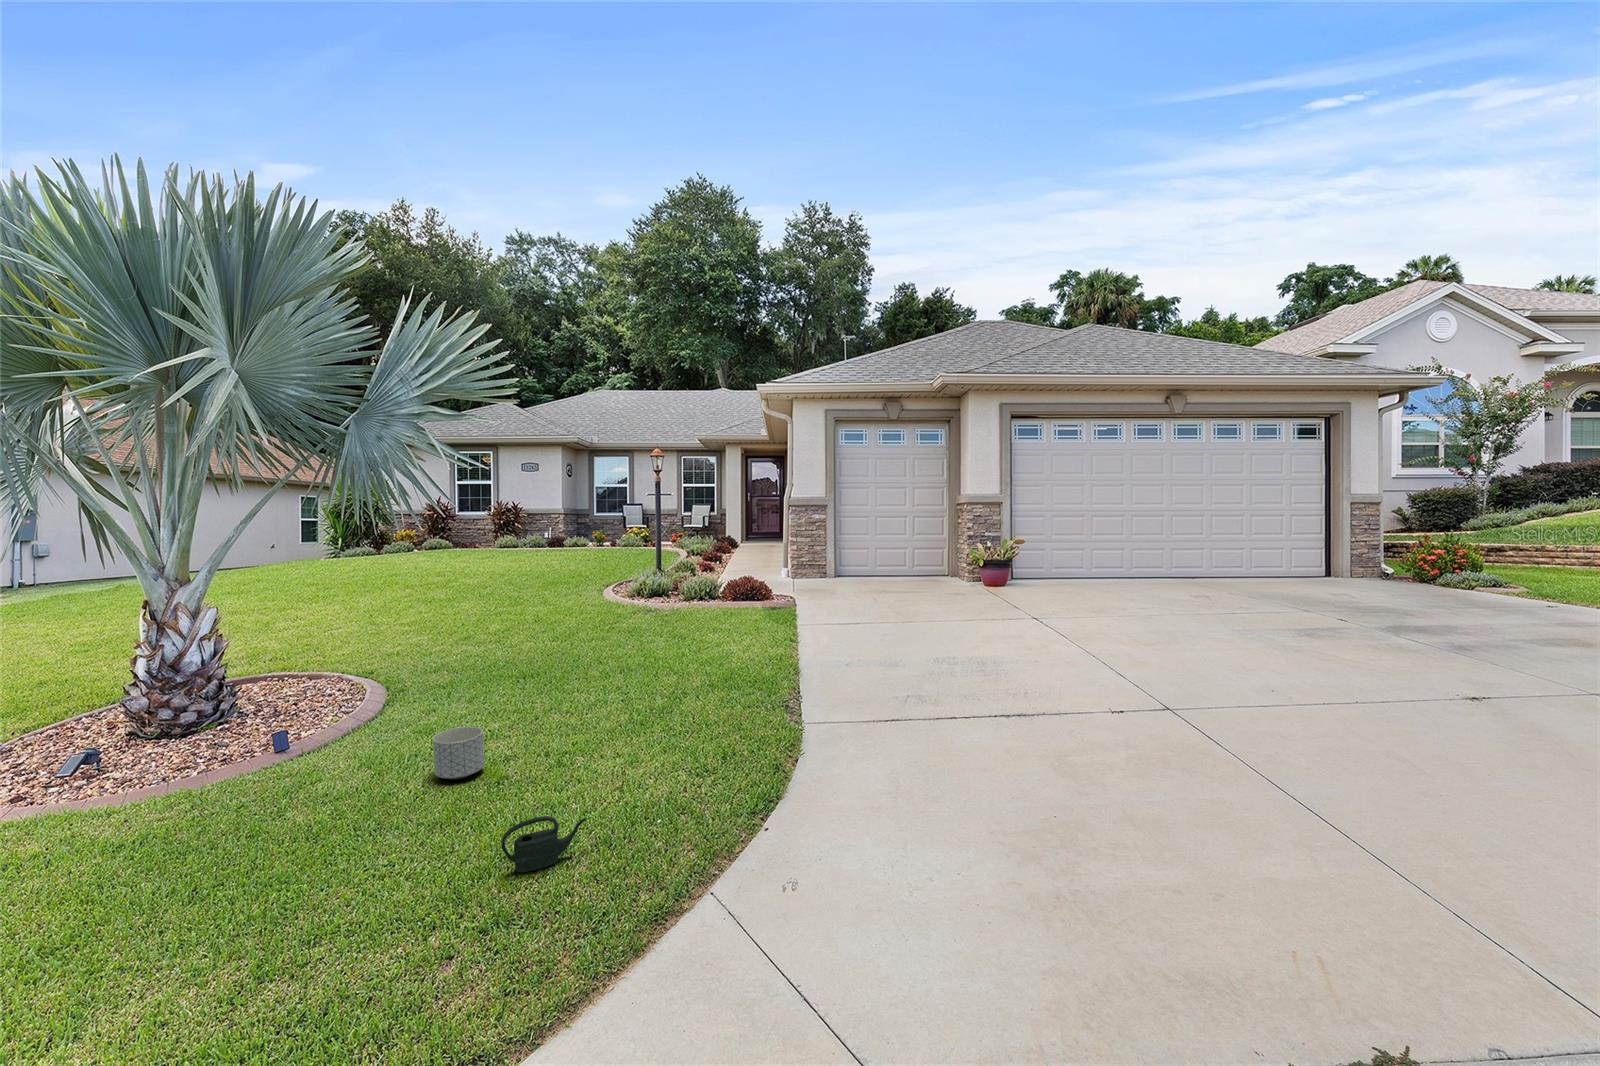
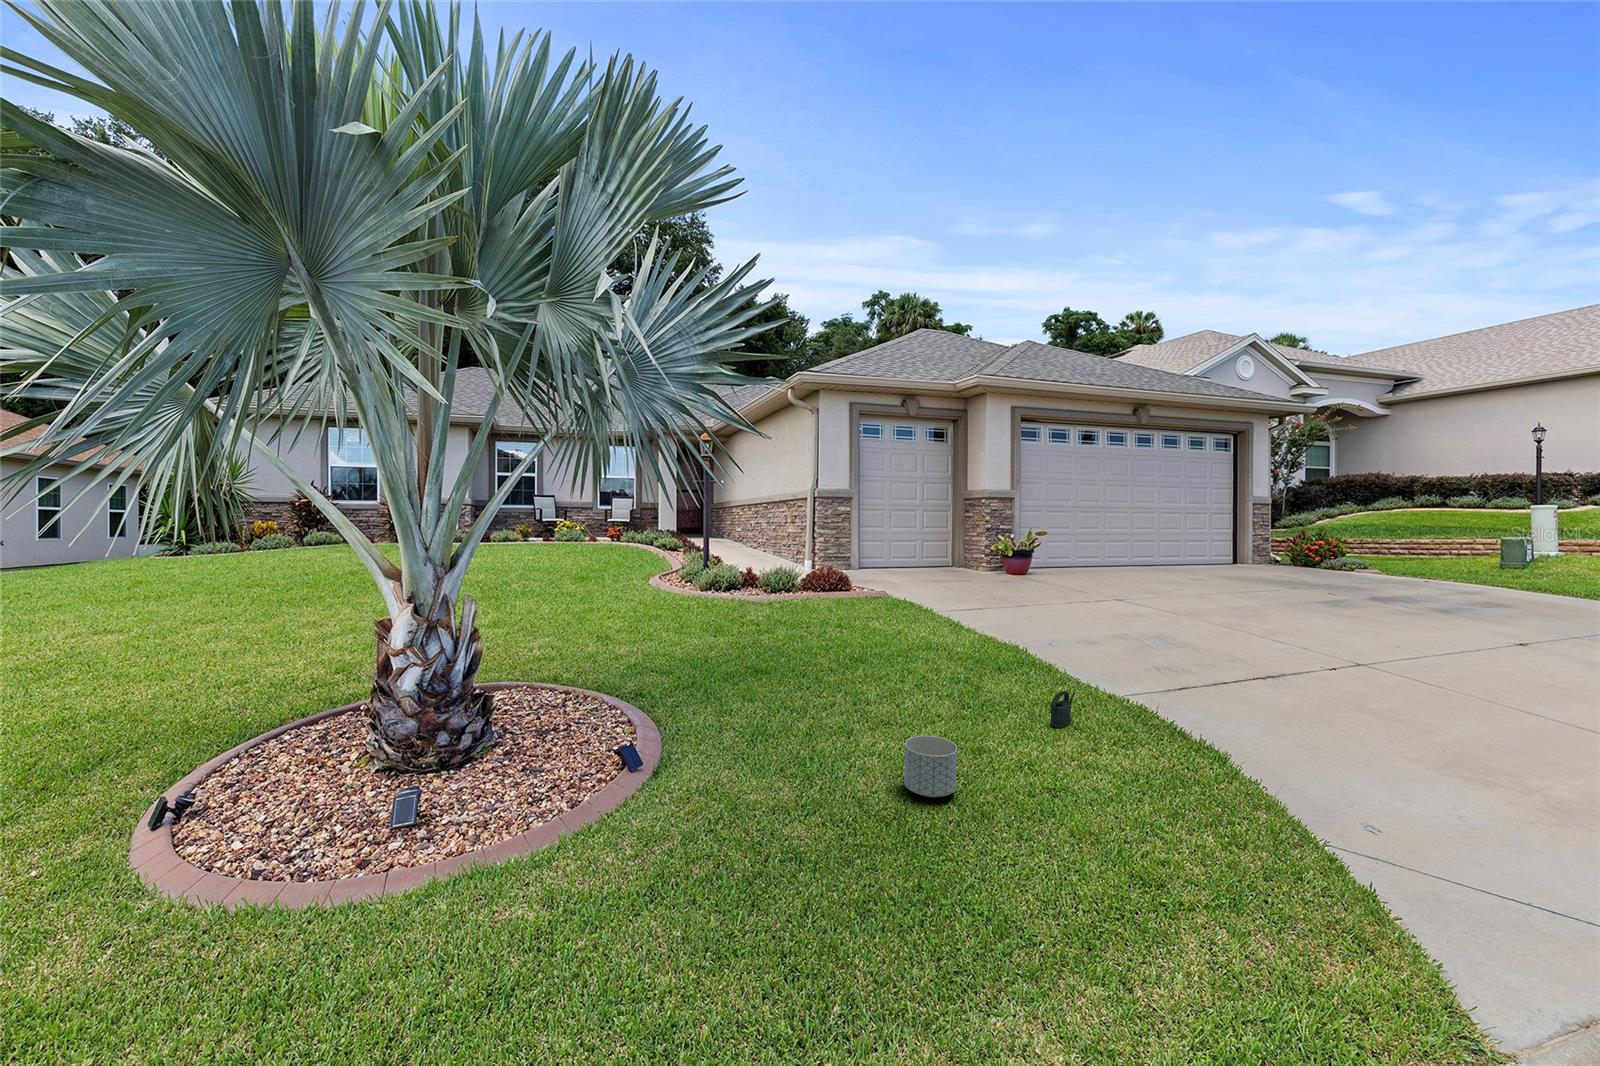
watering can: present [501,816,586,872] -> present [1050,691,1075,728]

